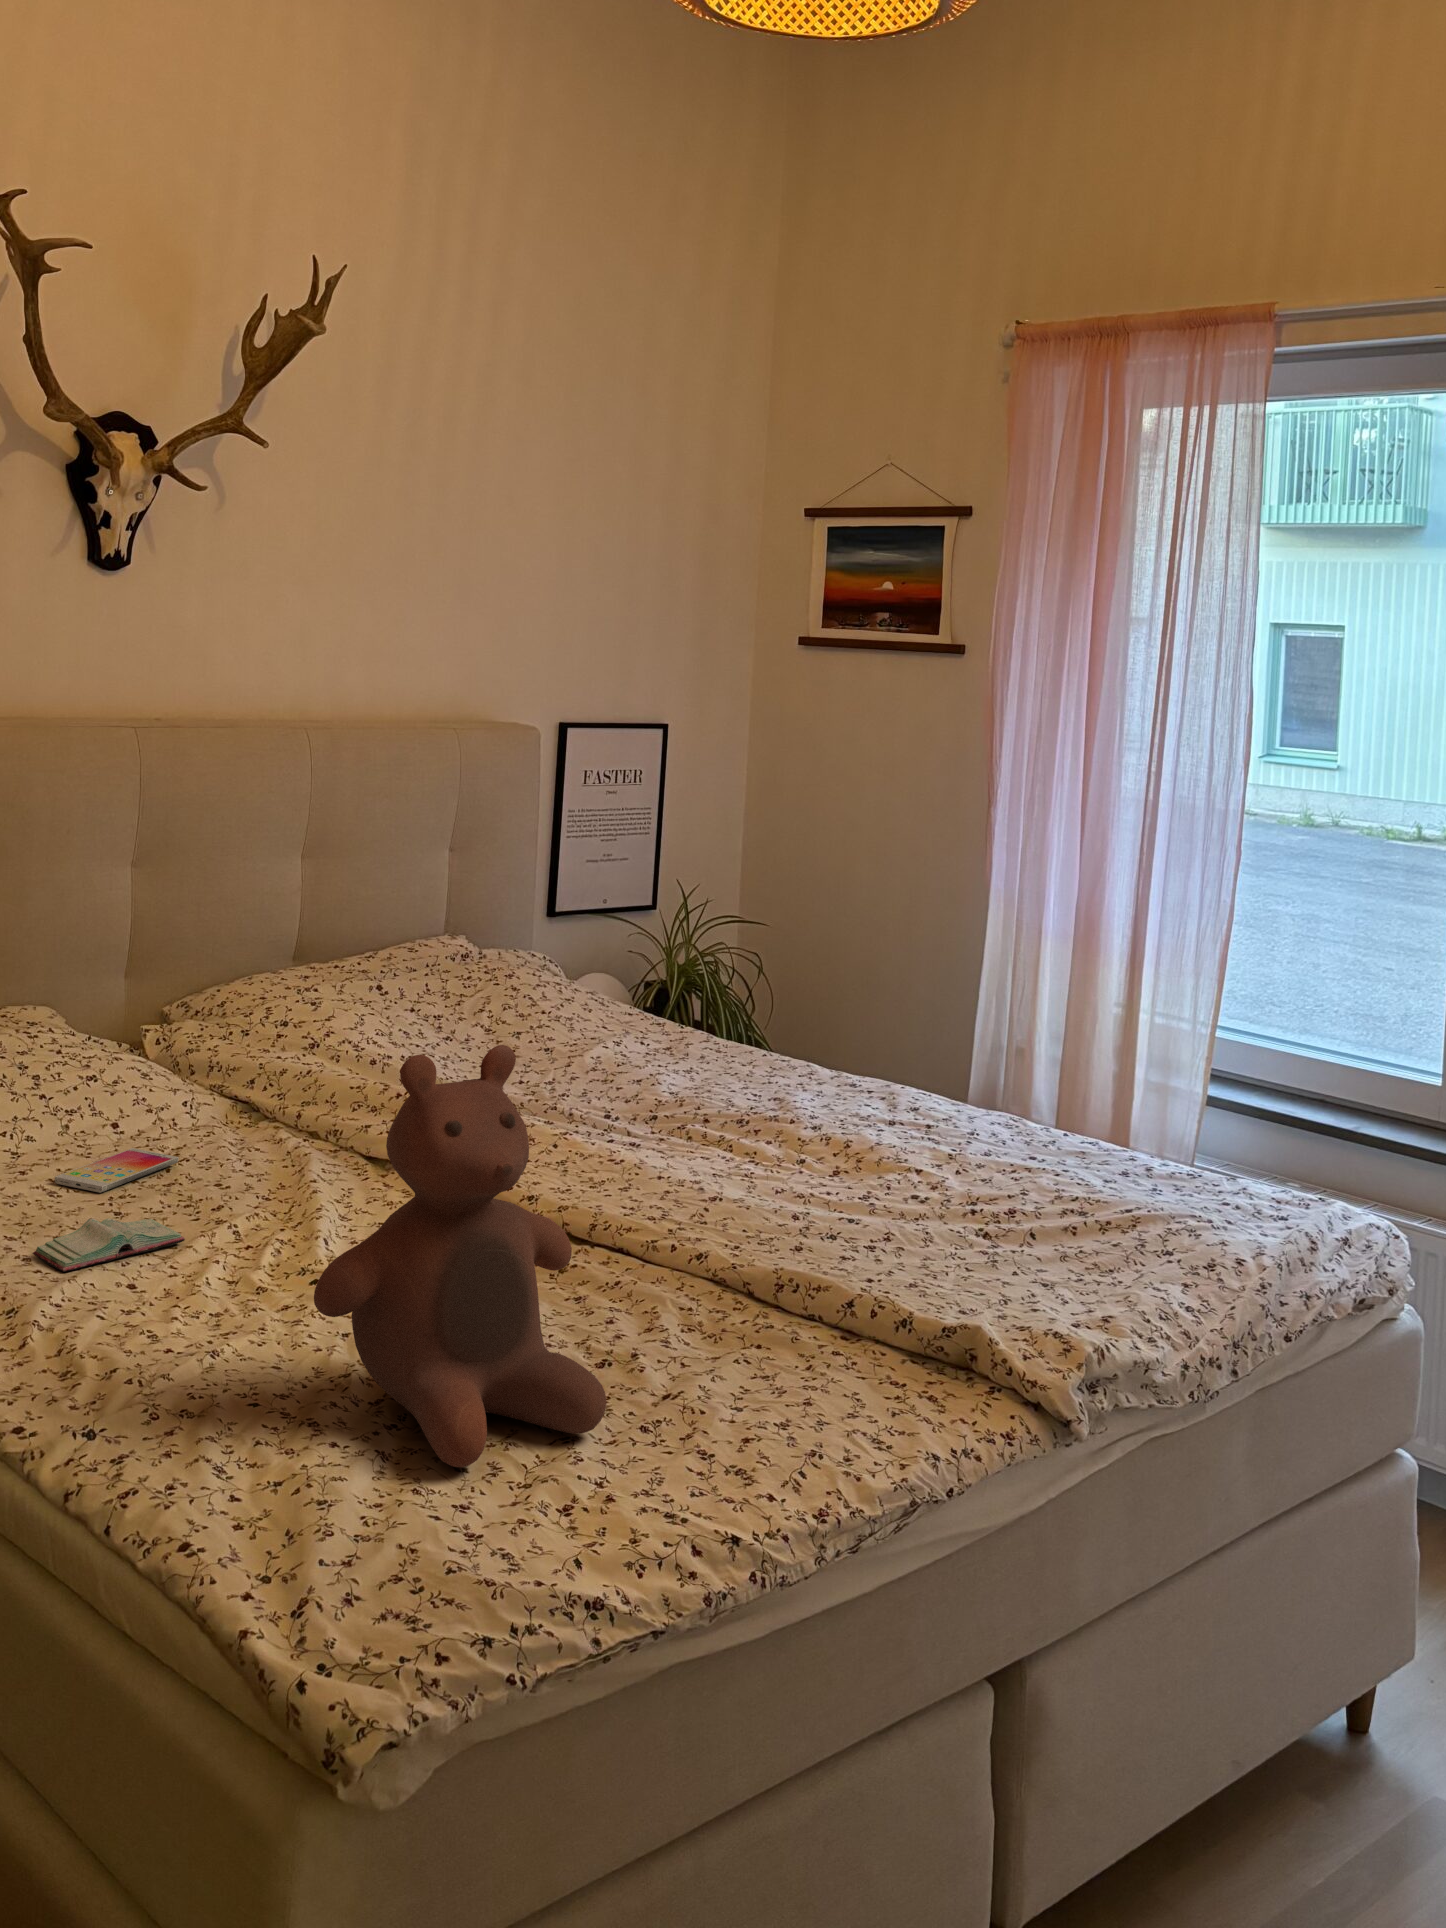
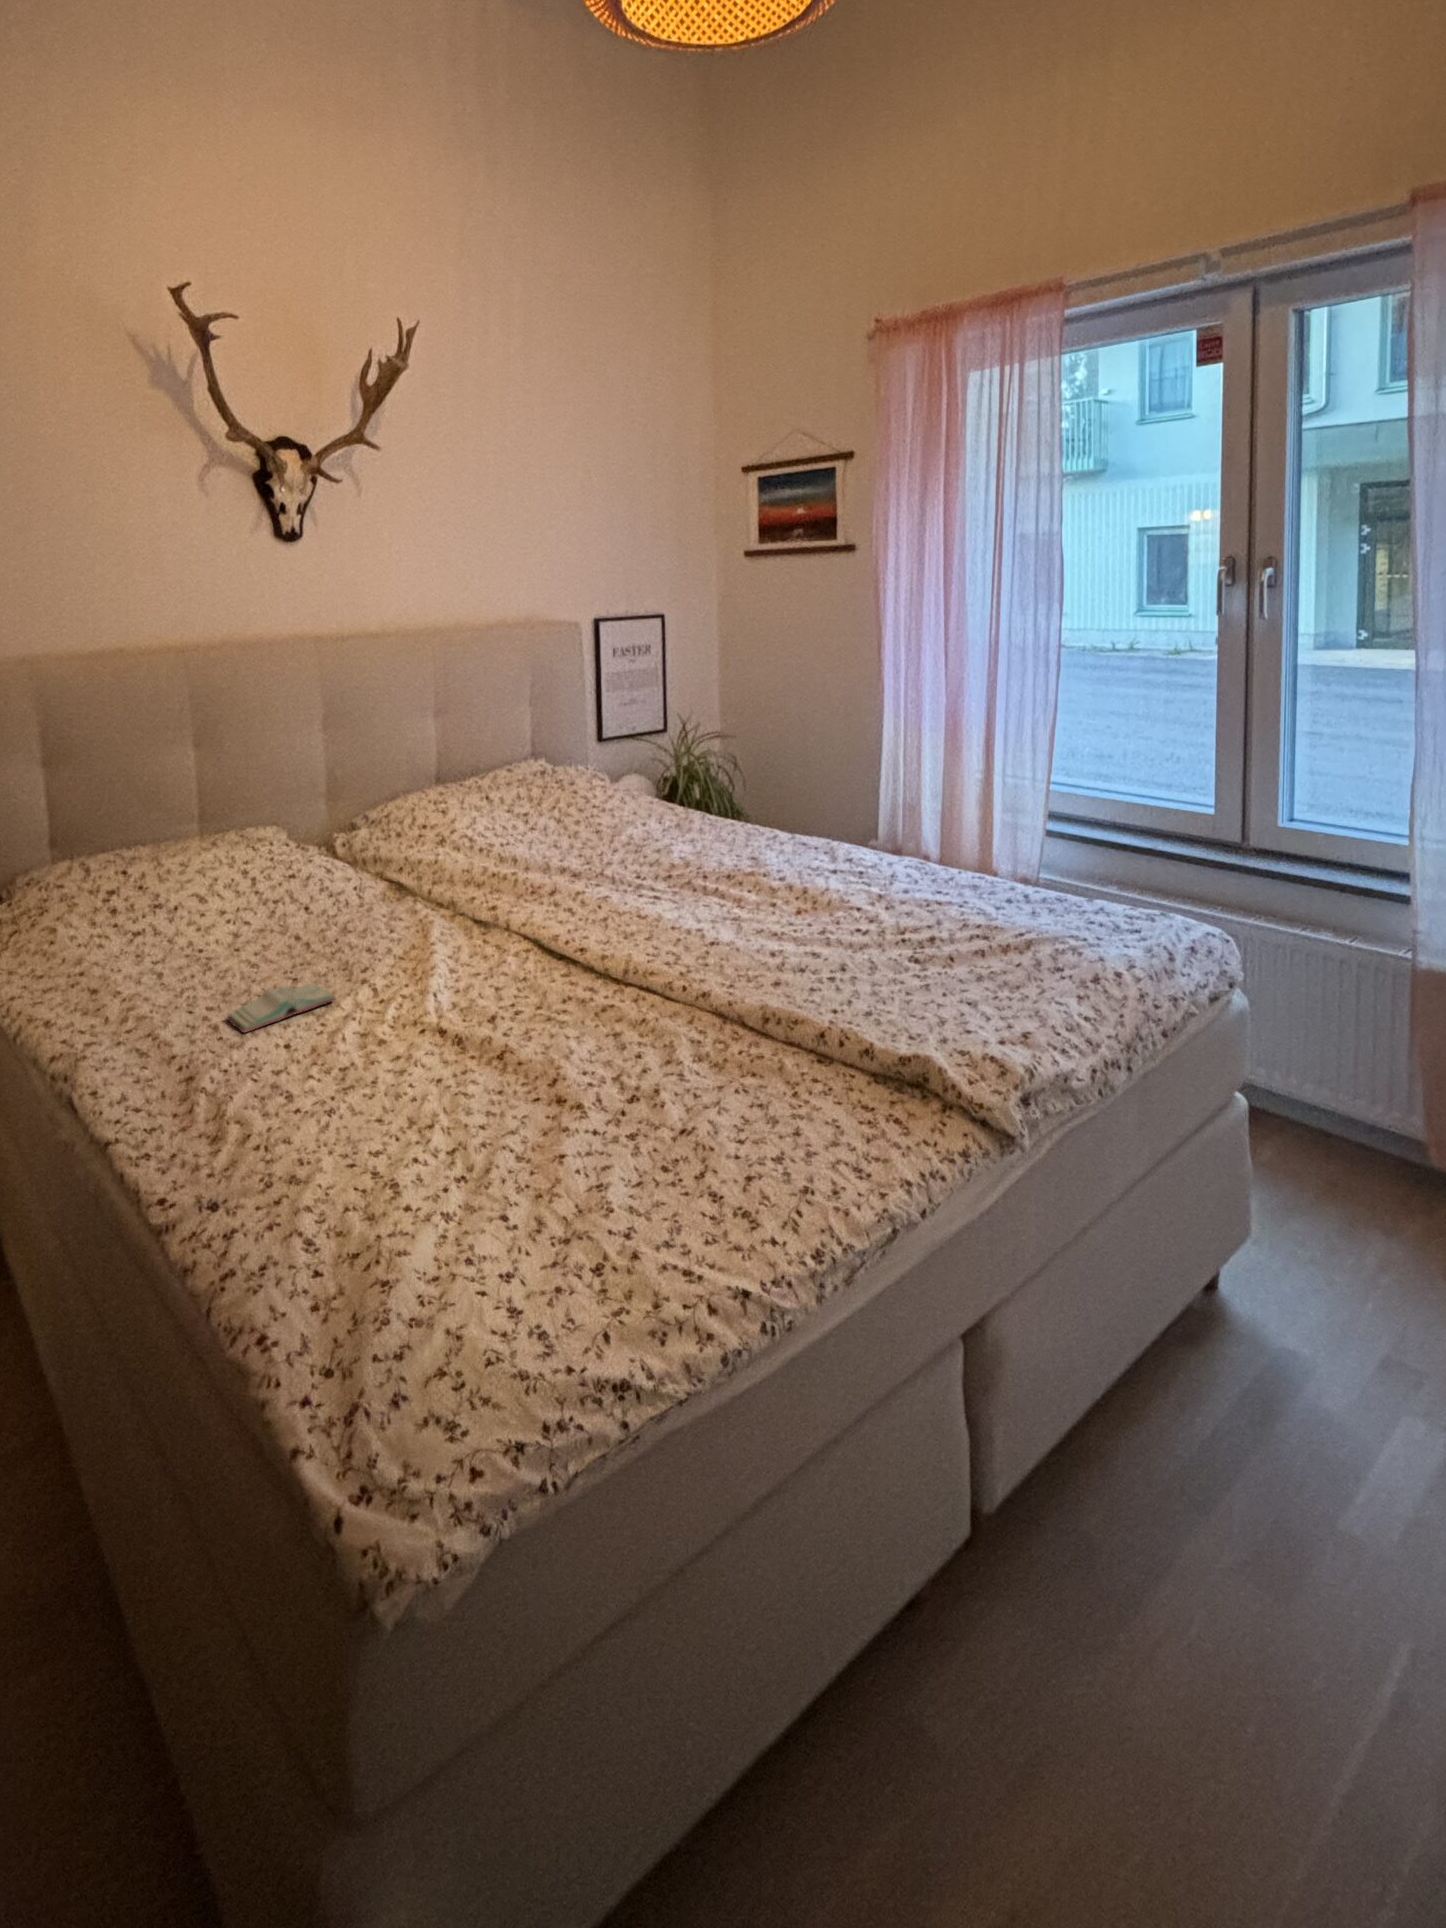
stuffed bear: present [314,1045,606,1467] -> none [385,864,631,1227]
smartphone: present [55,1148,179,1193] -> none [260,924,348,961]

